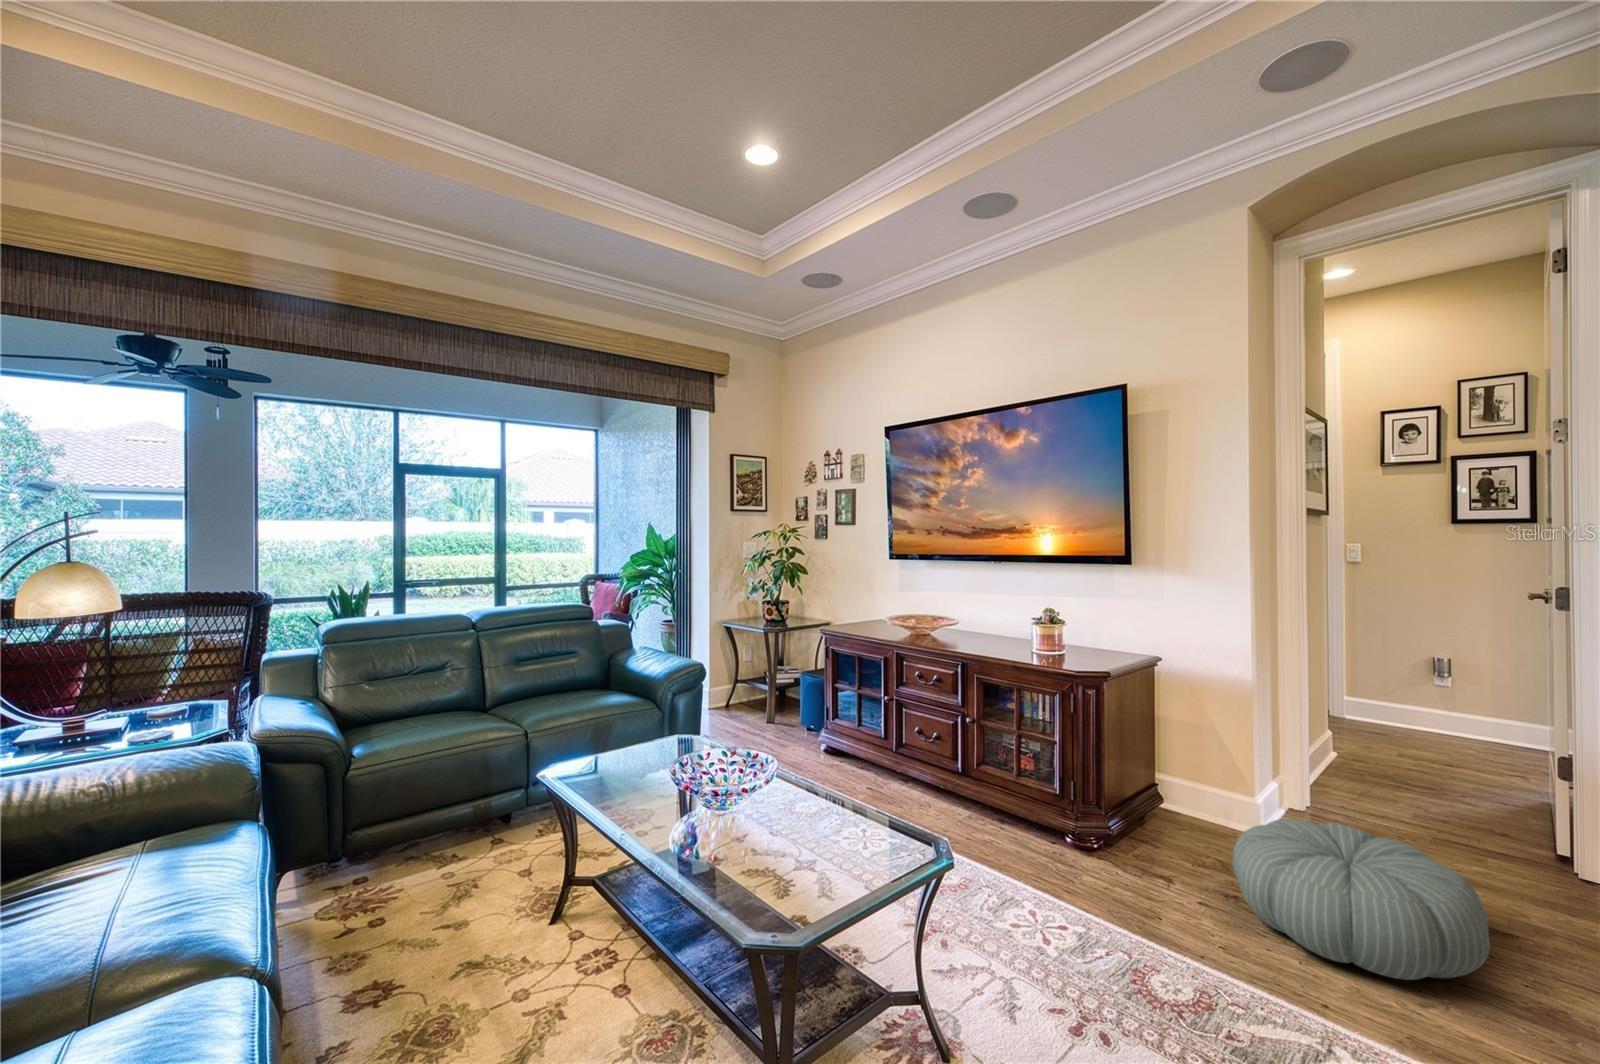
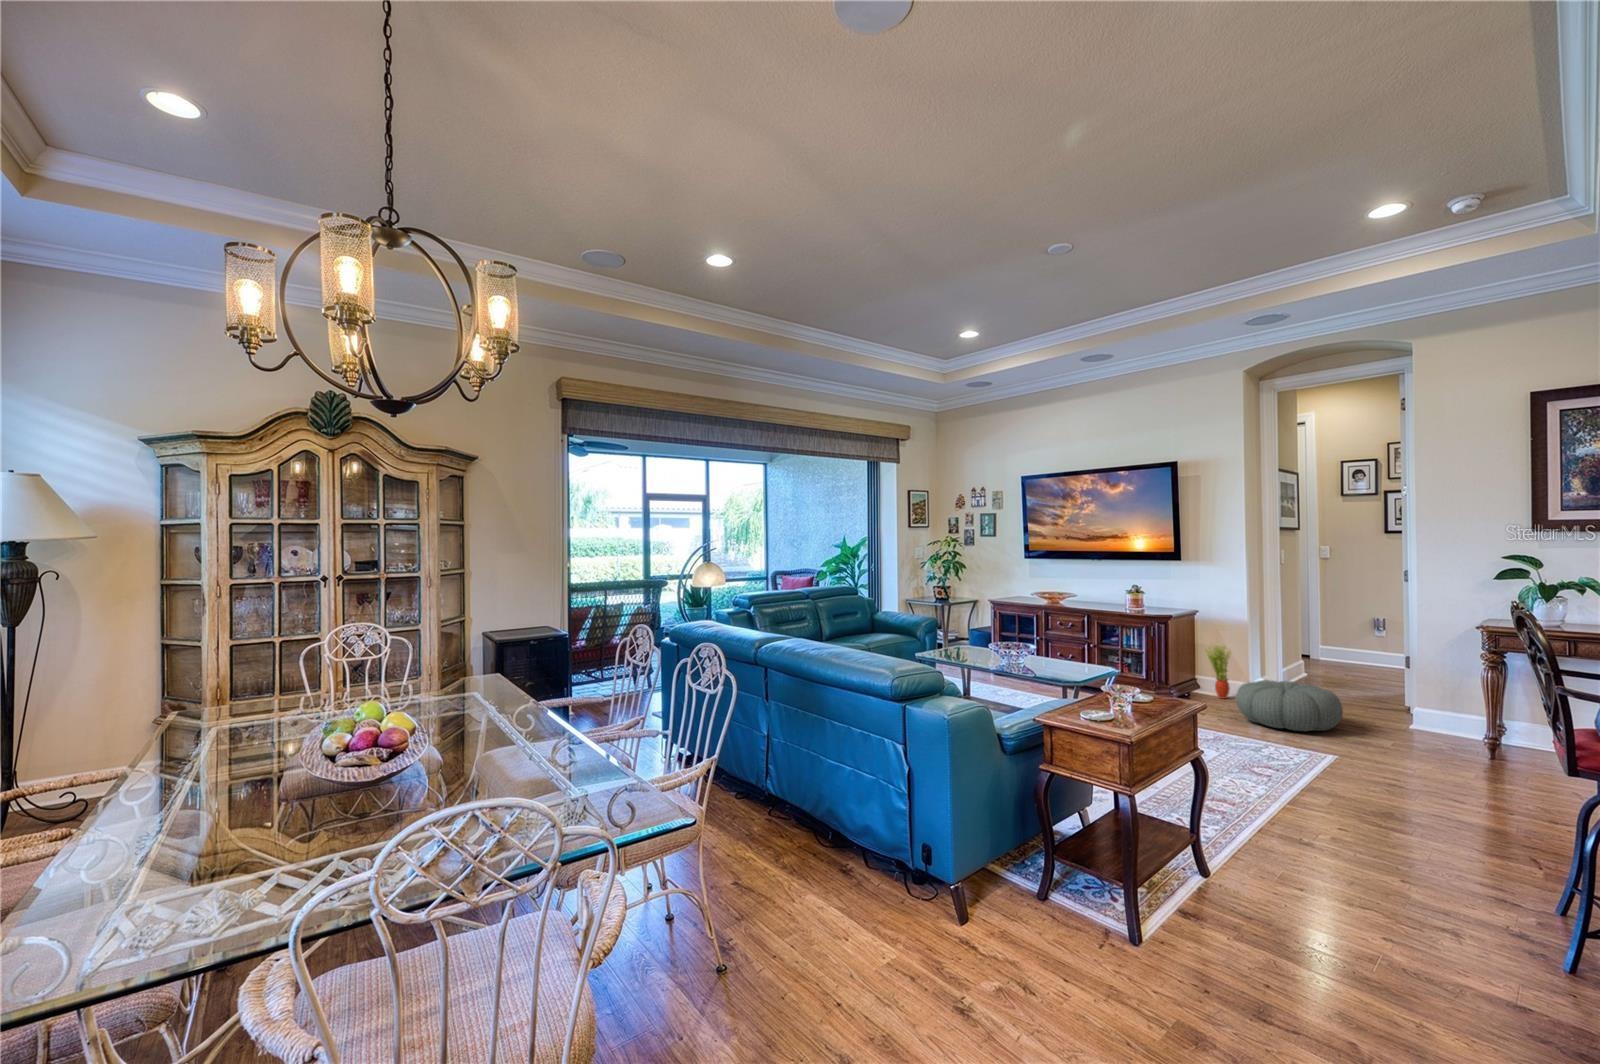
potted plant: none [1166,716,1219,829] -> present [1205,642,1230,699]

